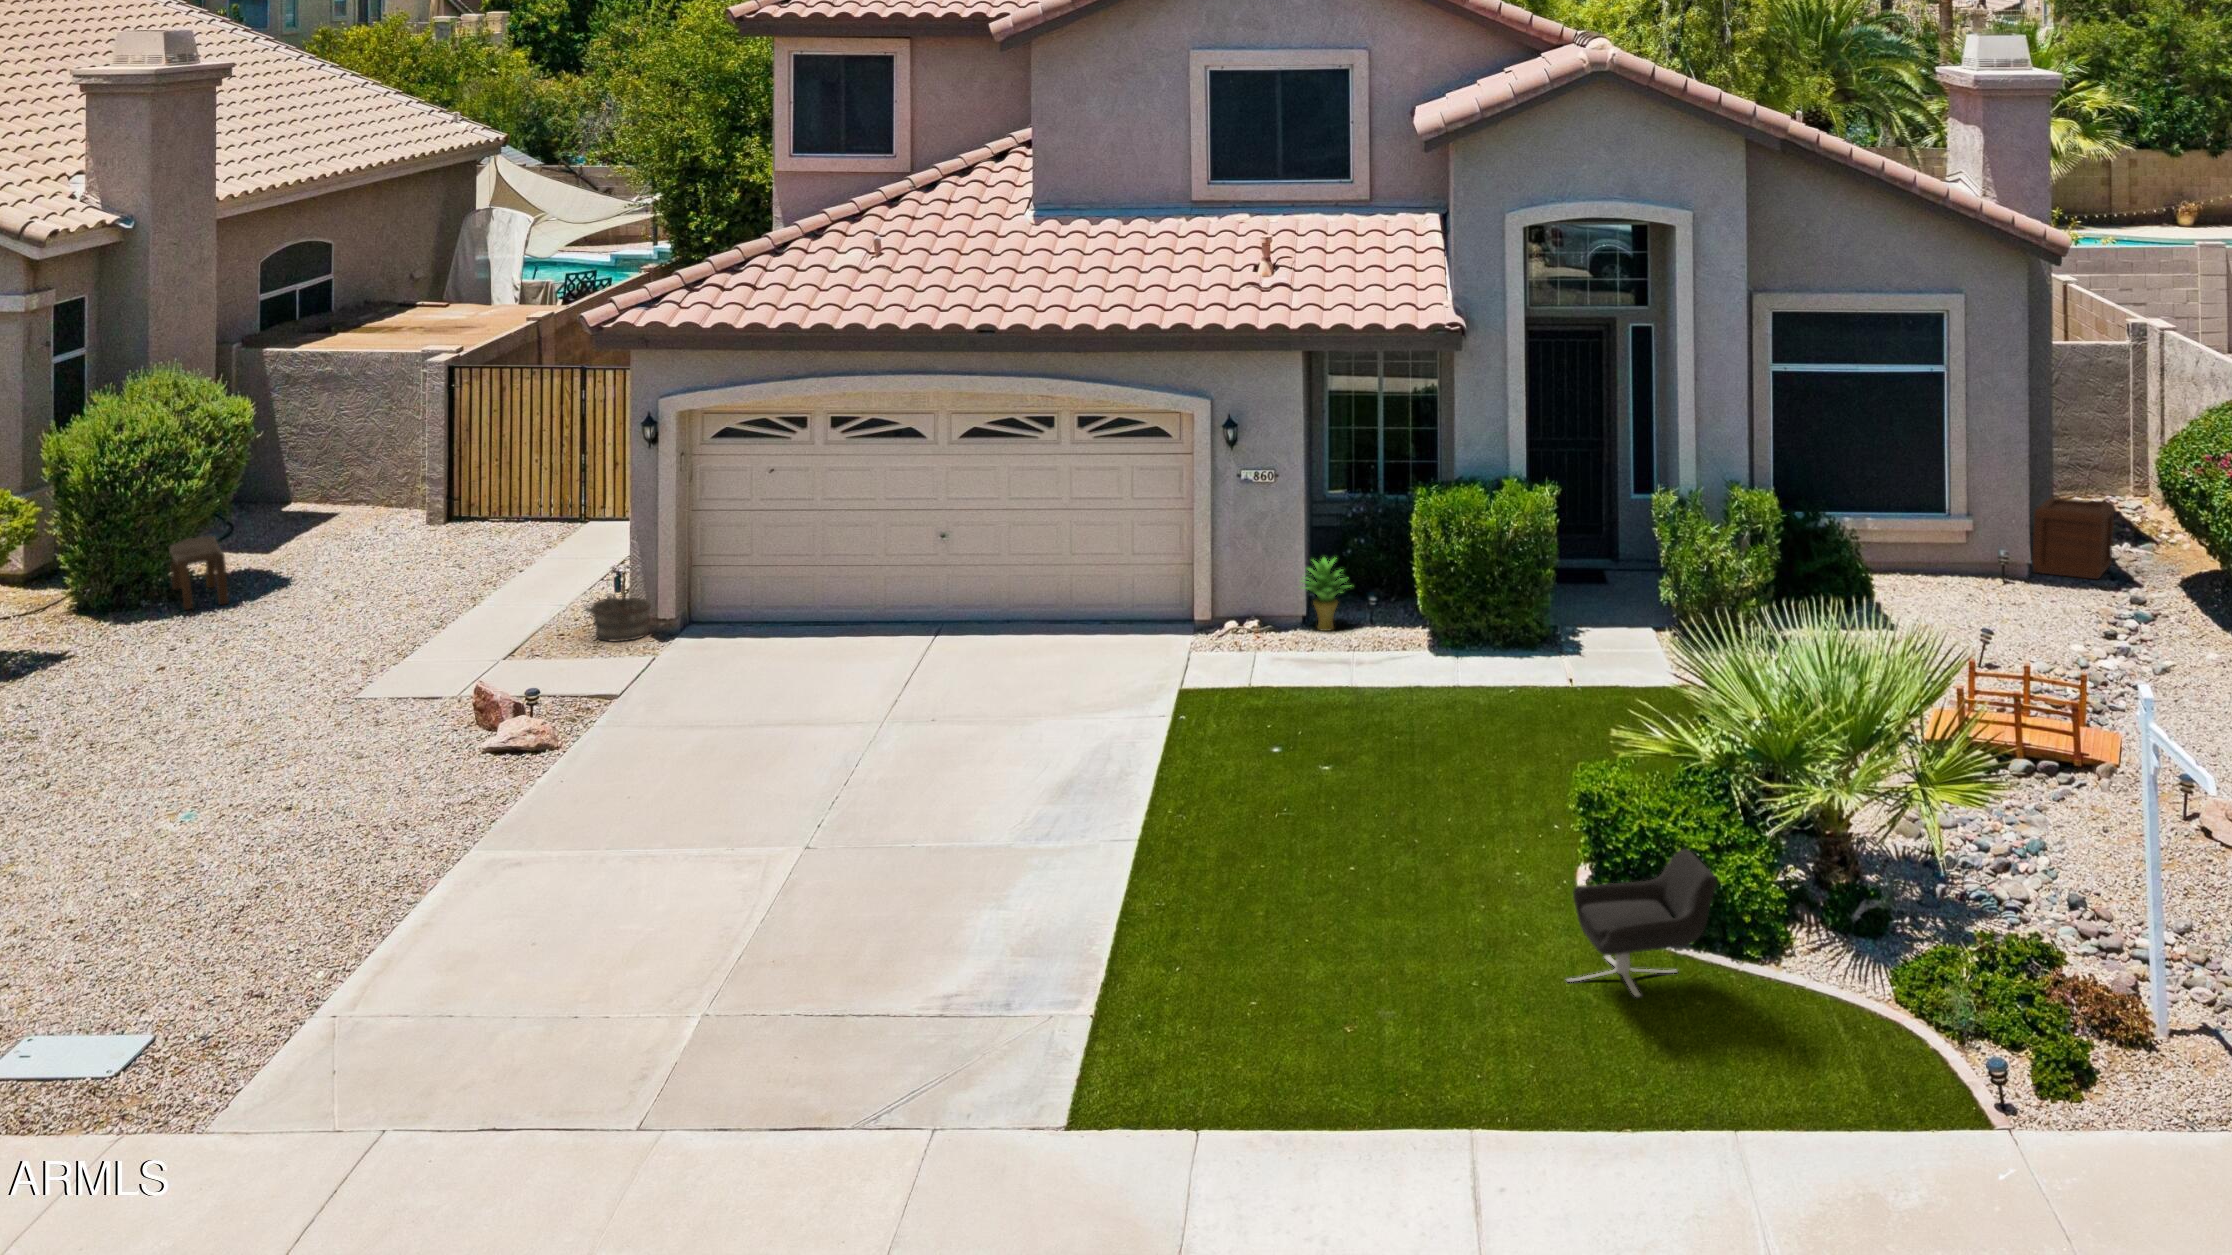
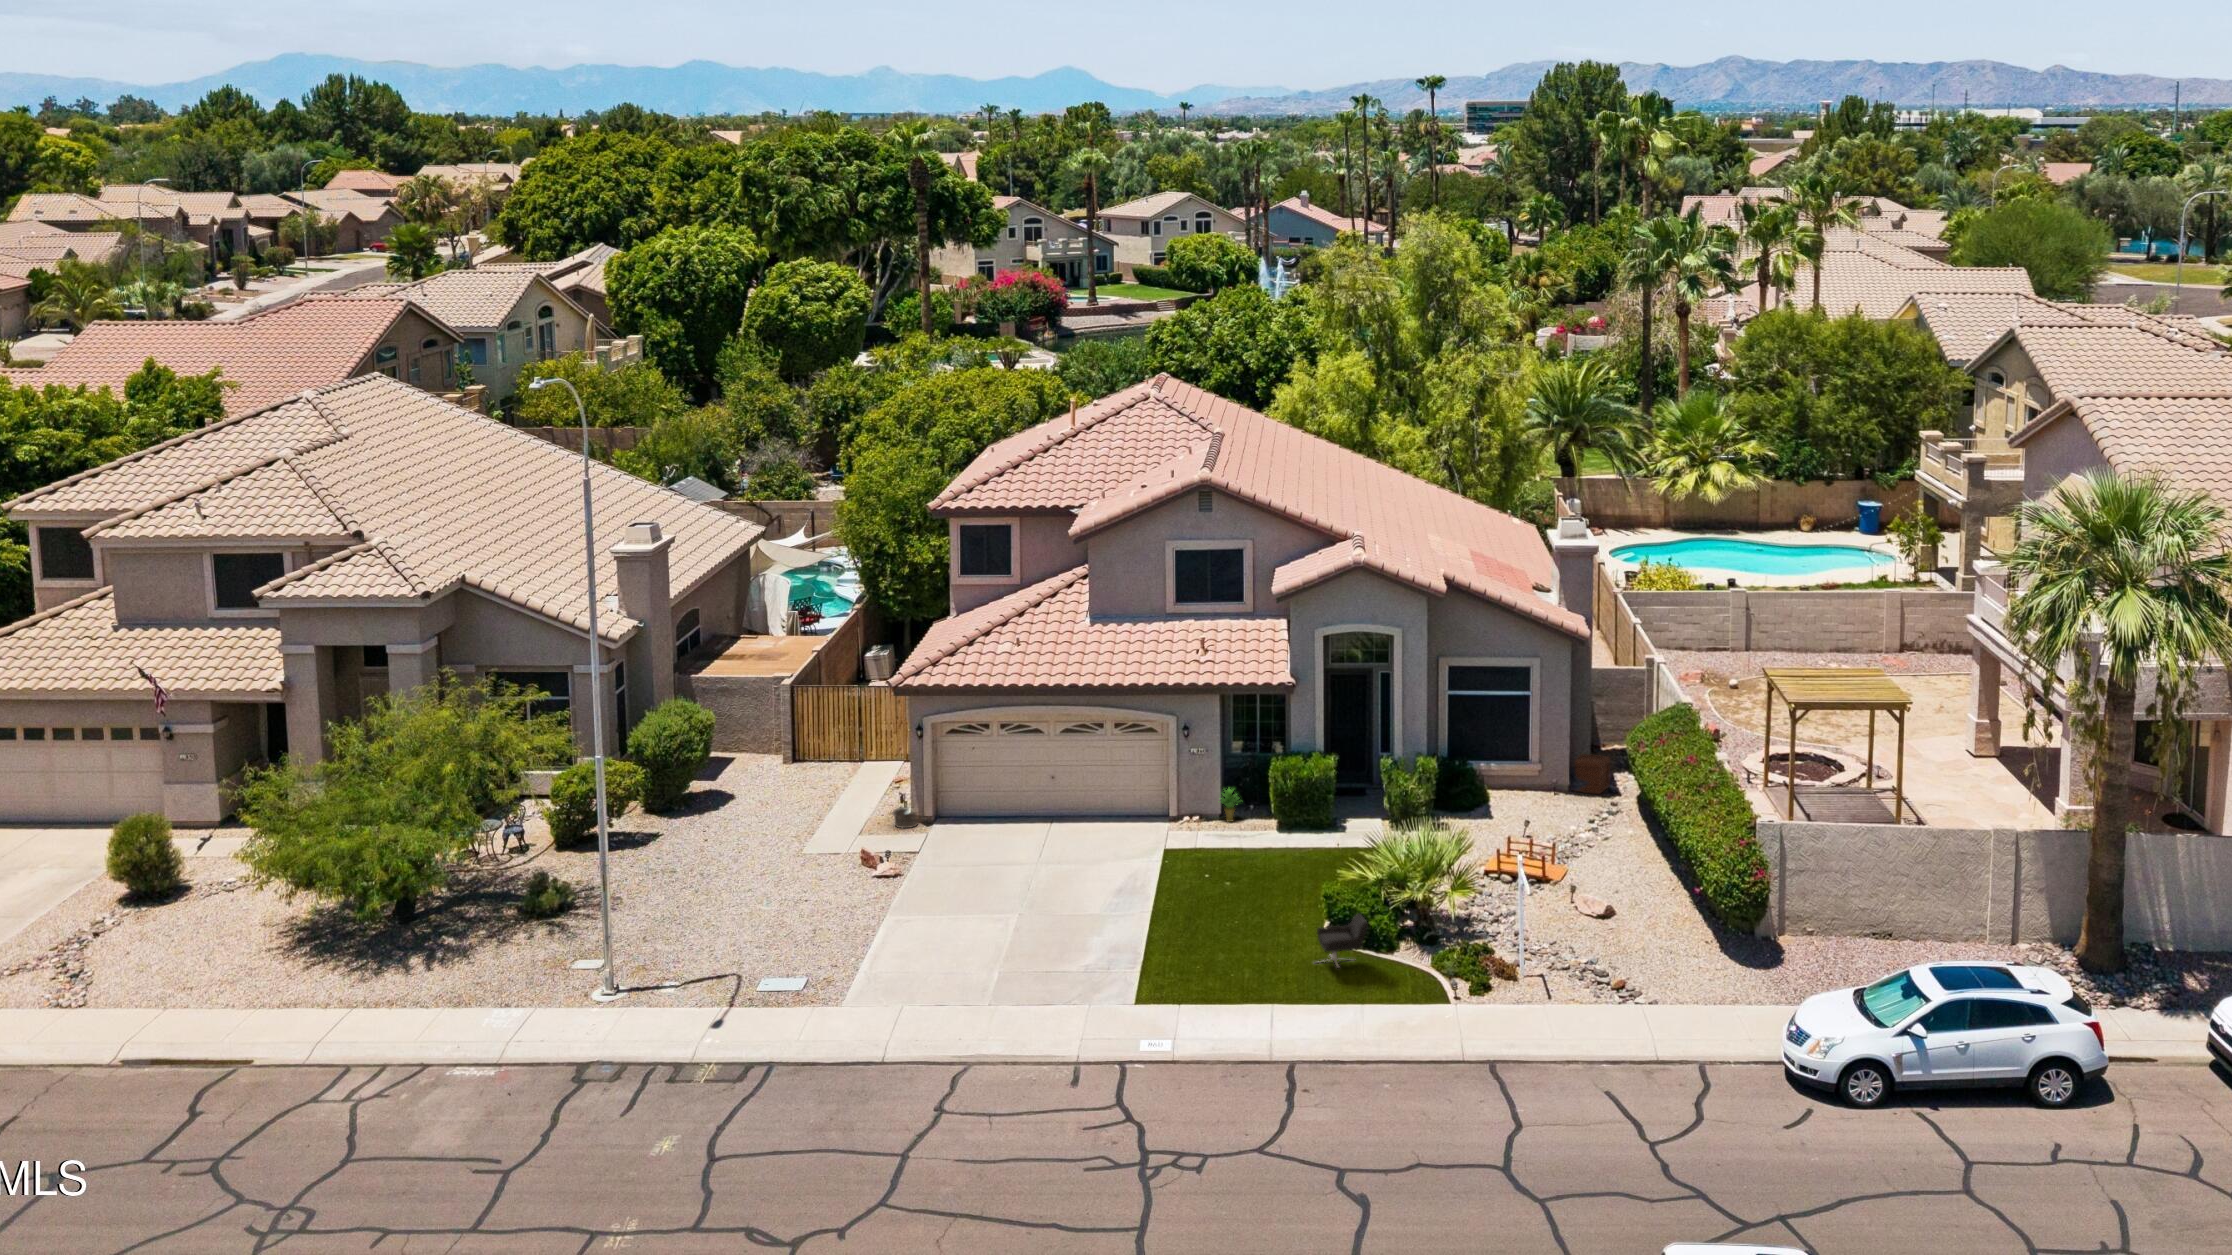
bench: present [169,536,229,610] -> none [684,776,716,813]

